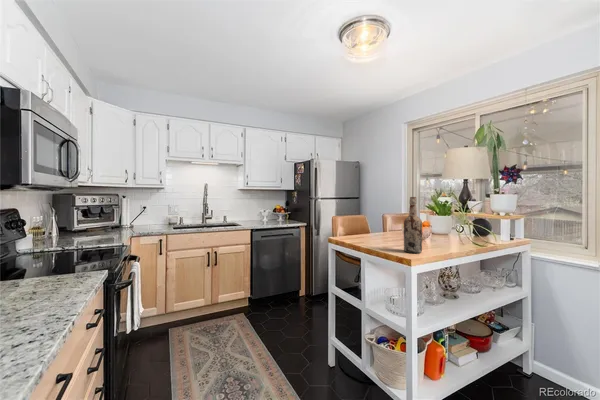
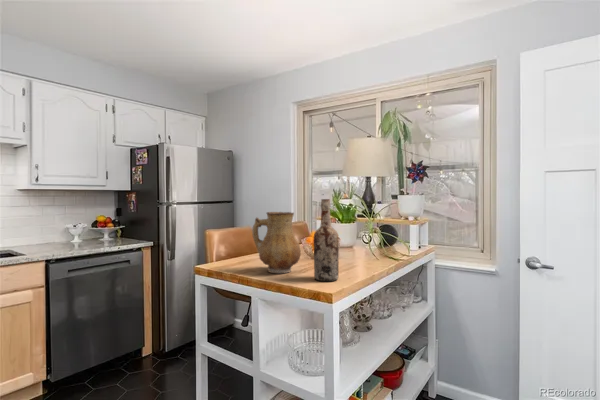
ceramic pitcher: none [364,205,397,246] -> present [252,212,301,273]

